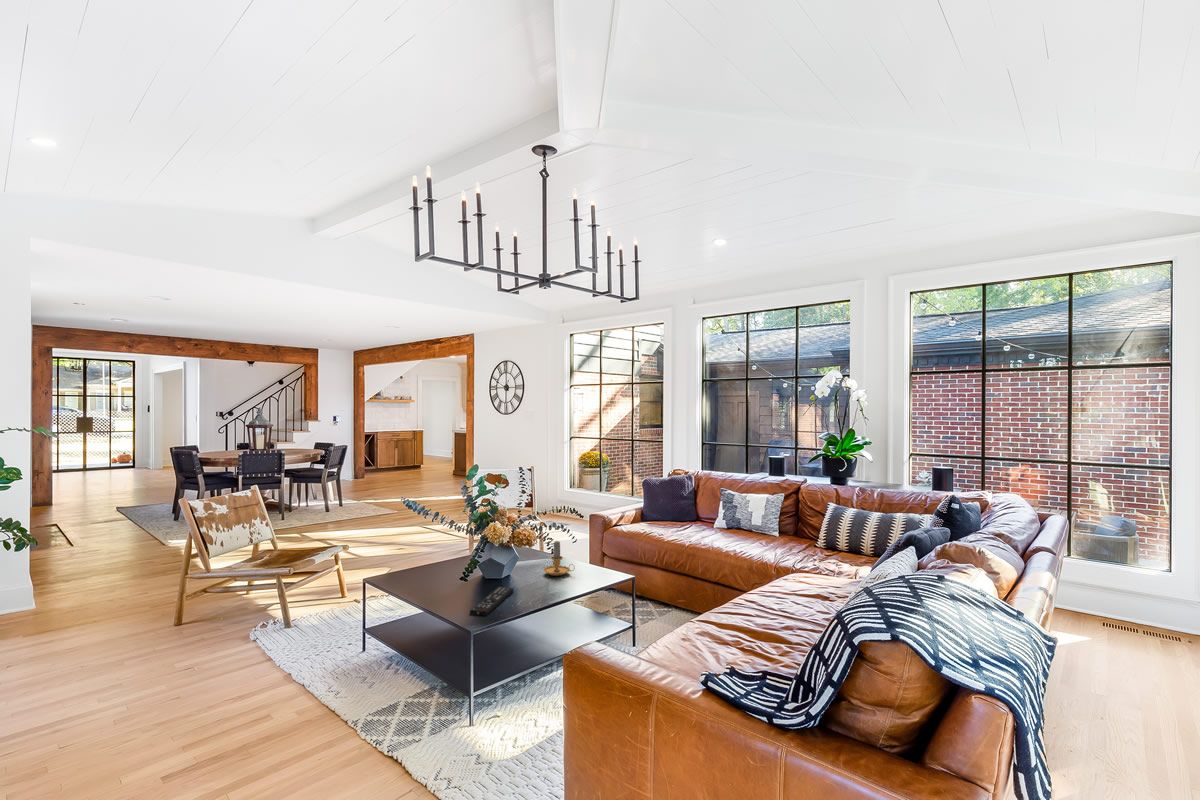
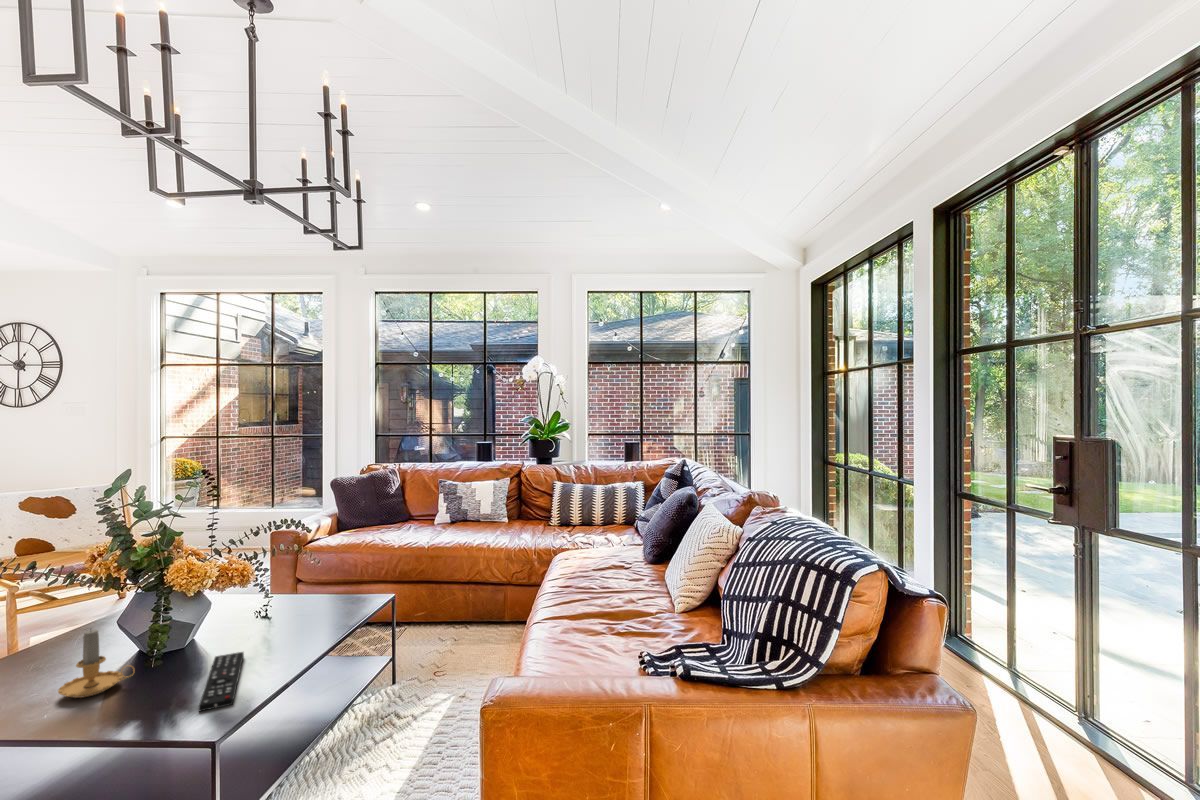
candle: present [544,541,575,576] -> present [58,630,135,698]

